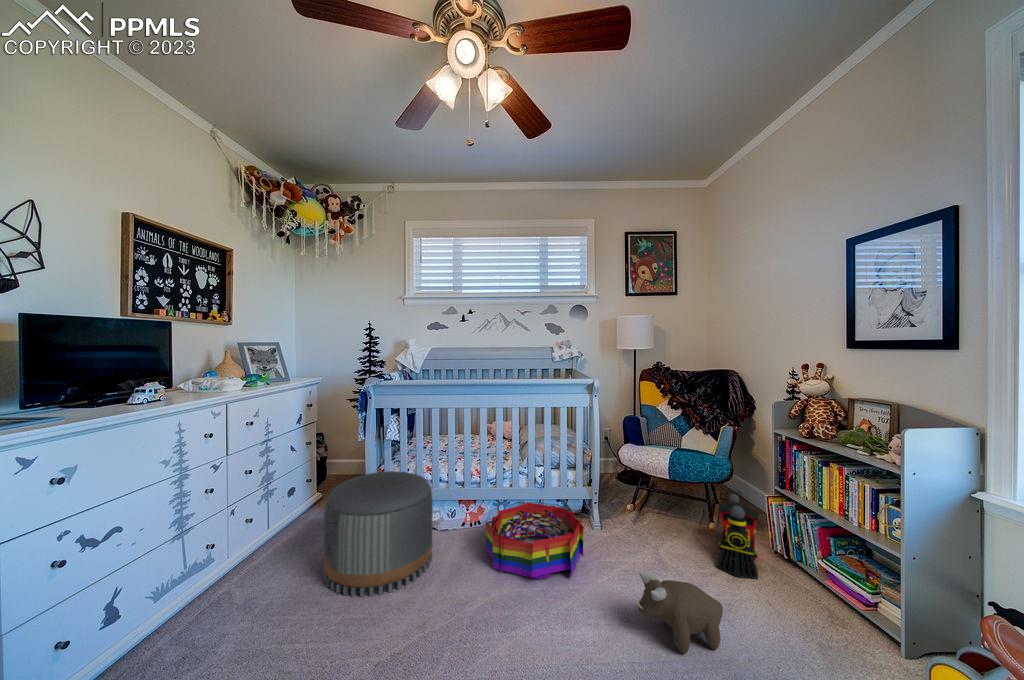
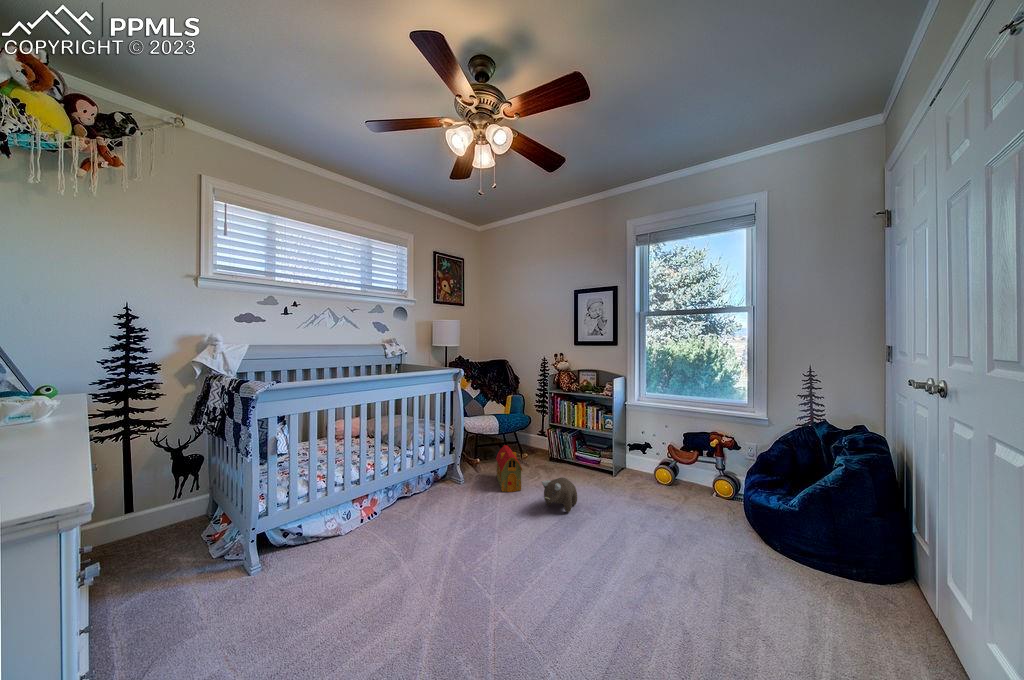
pouf: present [323,471,433,597] -> none [263,479,388,621]
toy train: present [717,489,758,579] -> none [523,428,555,476]
toy house: none [626,498,680,576] -> present [496,445,522,492]
storage bin: present [485,502,584,580] -> none [408,472,487,531]

